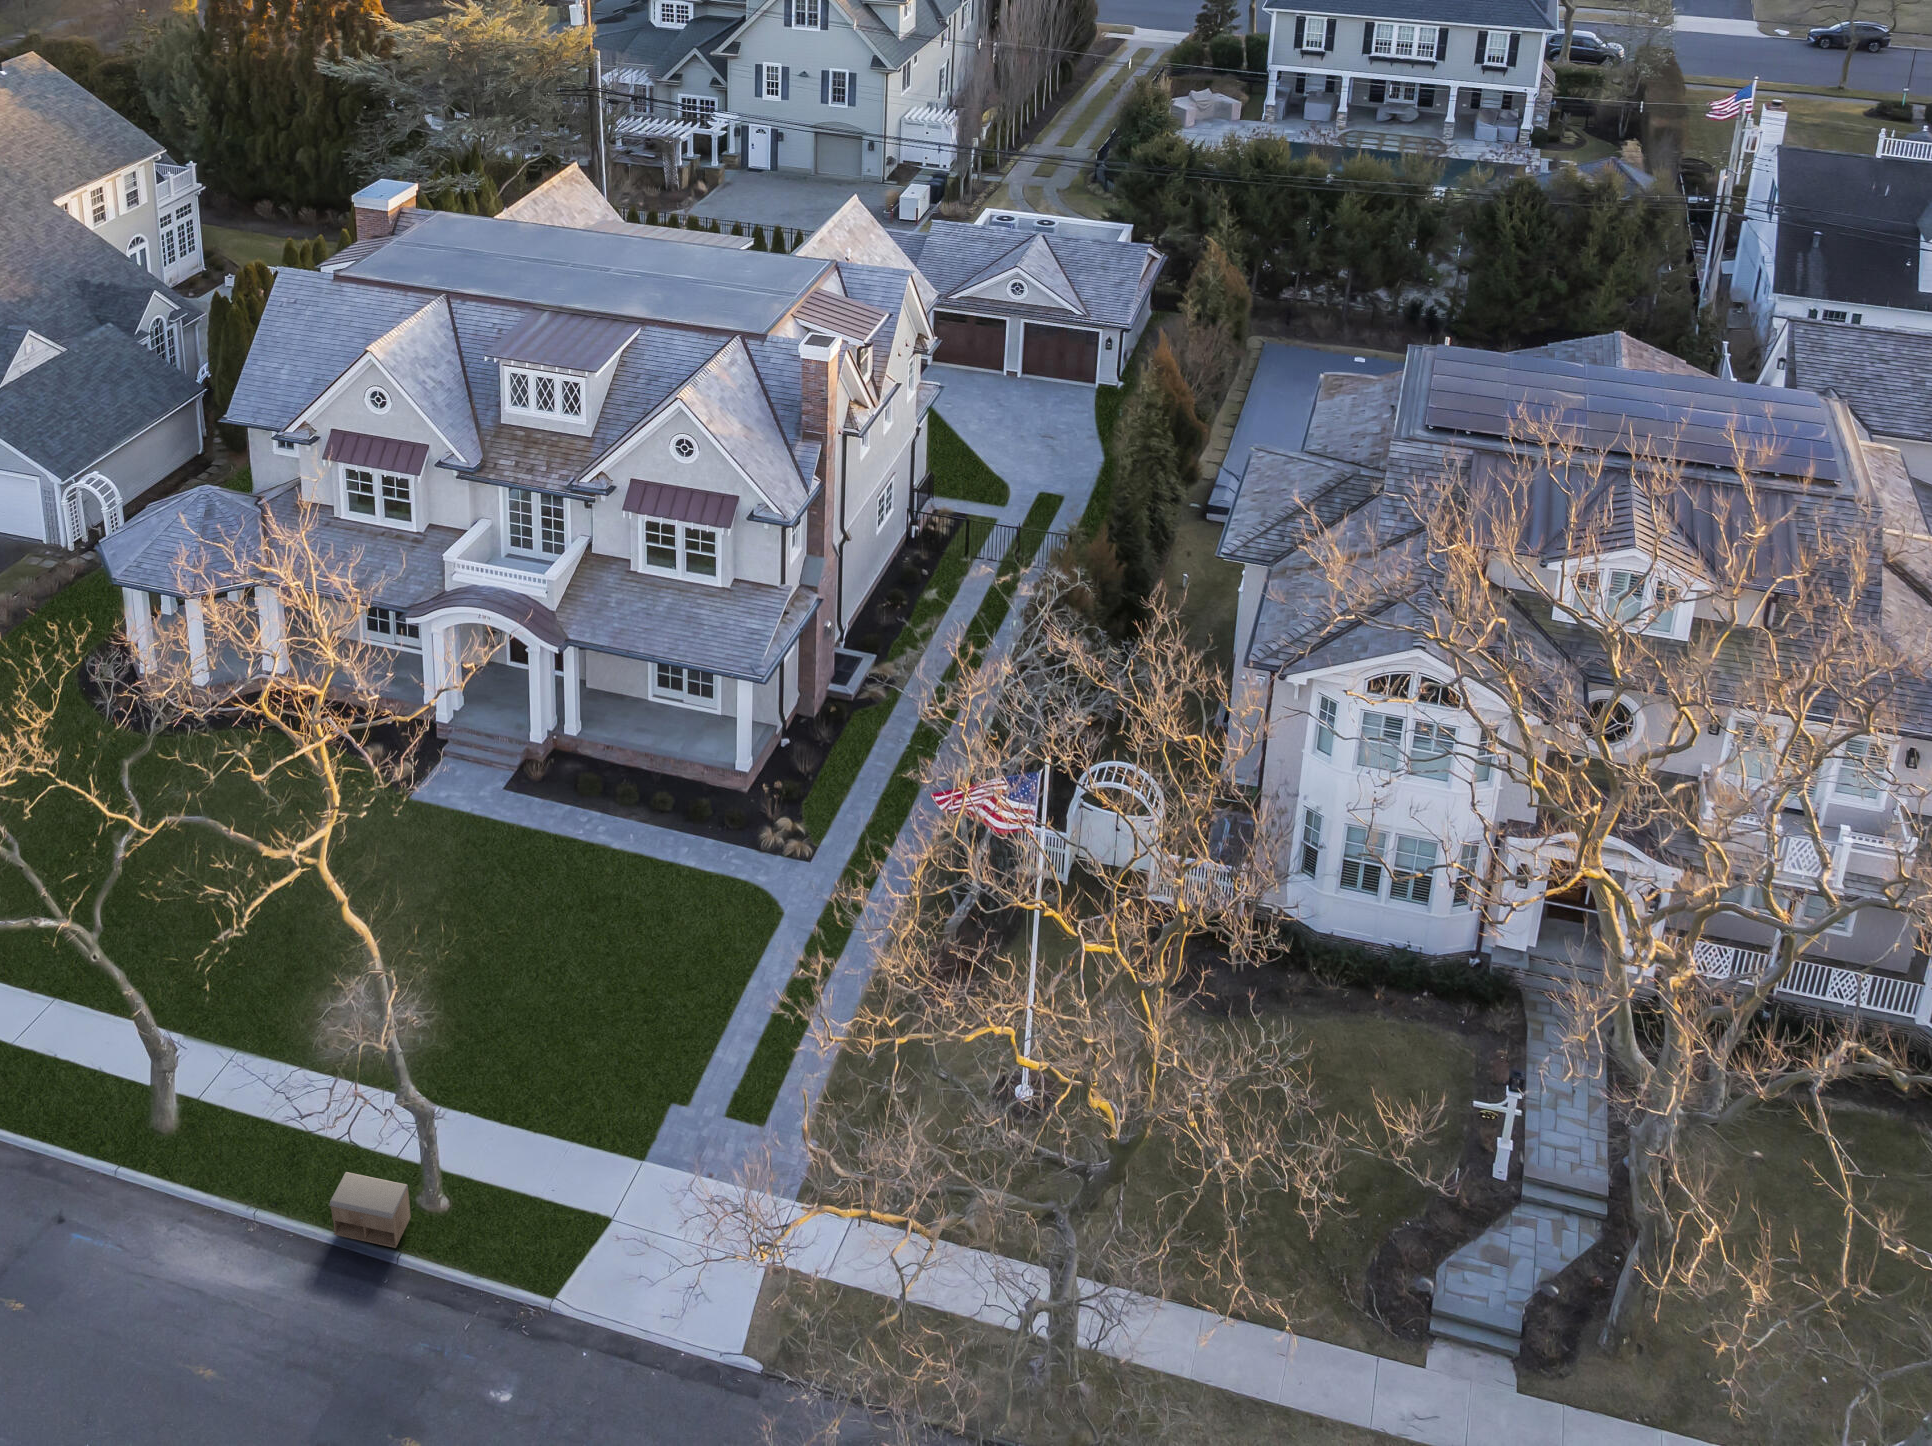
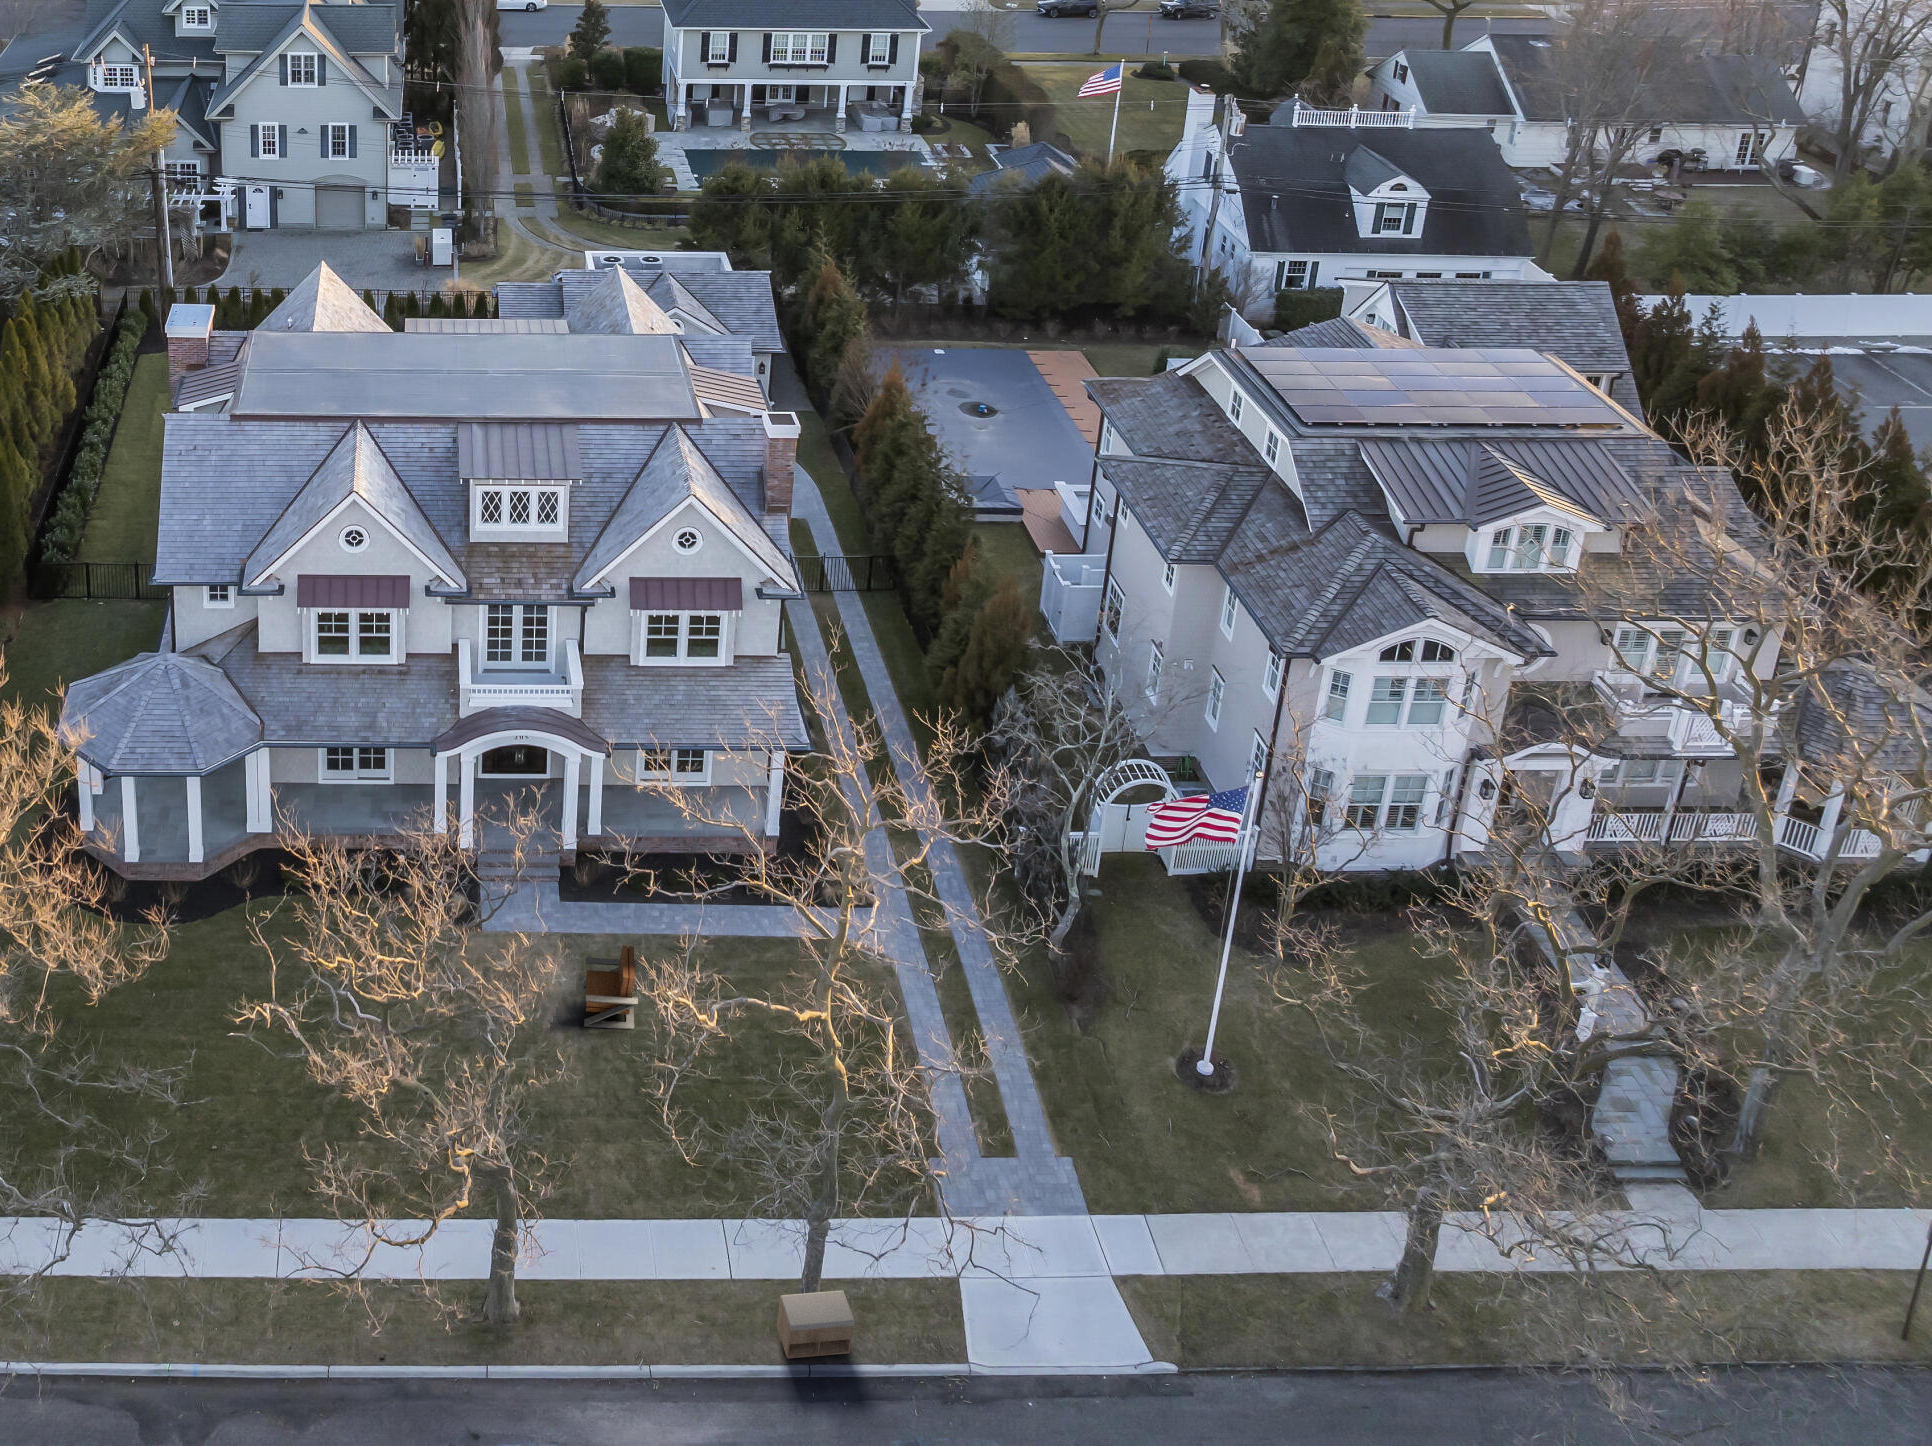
lounge chair: none [408,828,486,912] -> present [584,945,638,1030]

